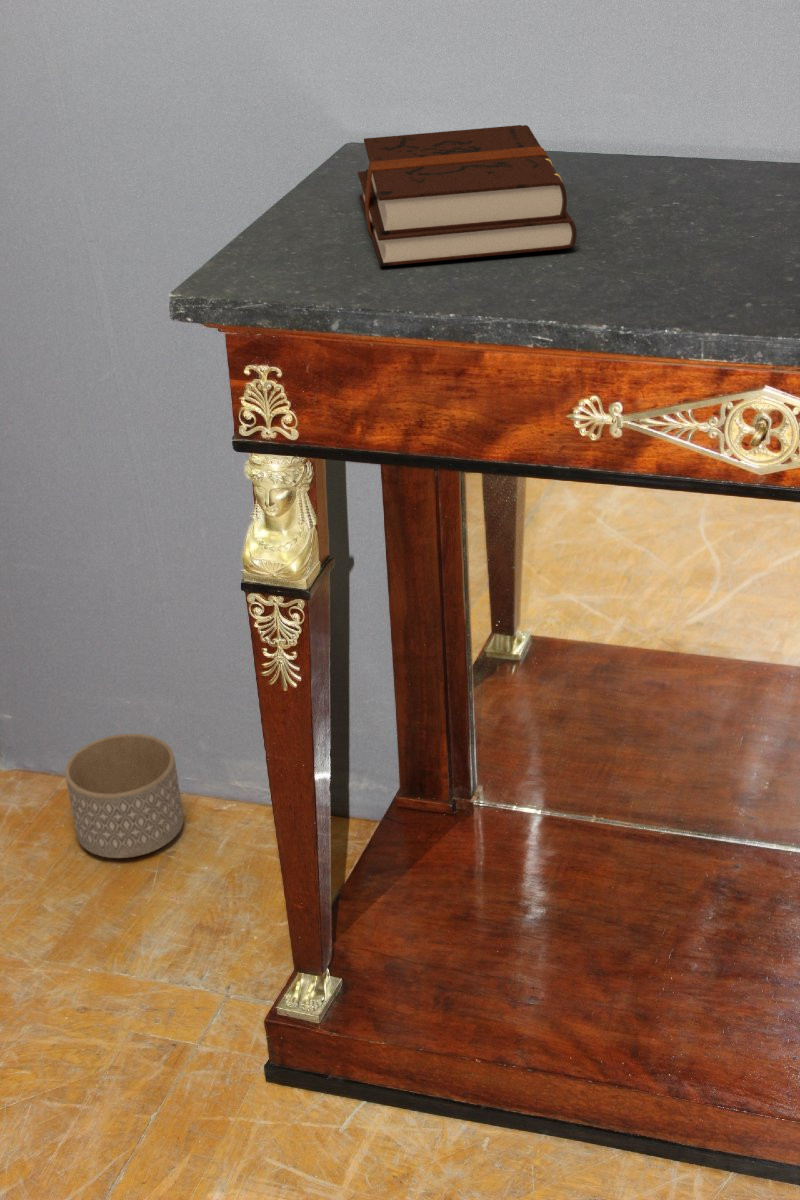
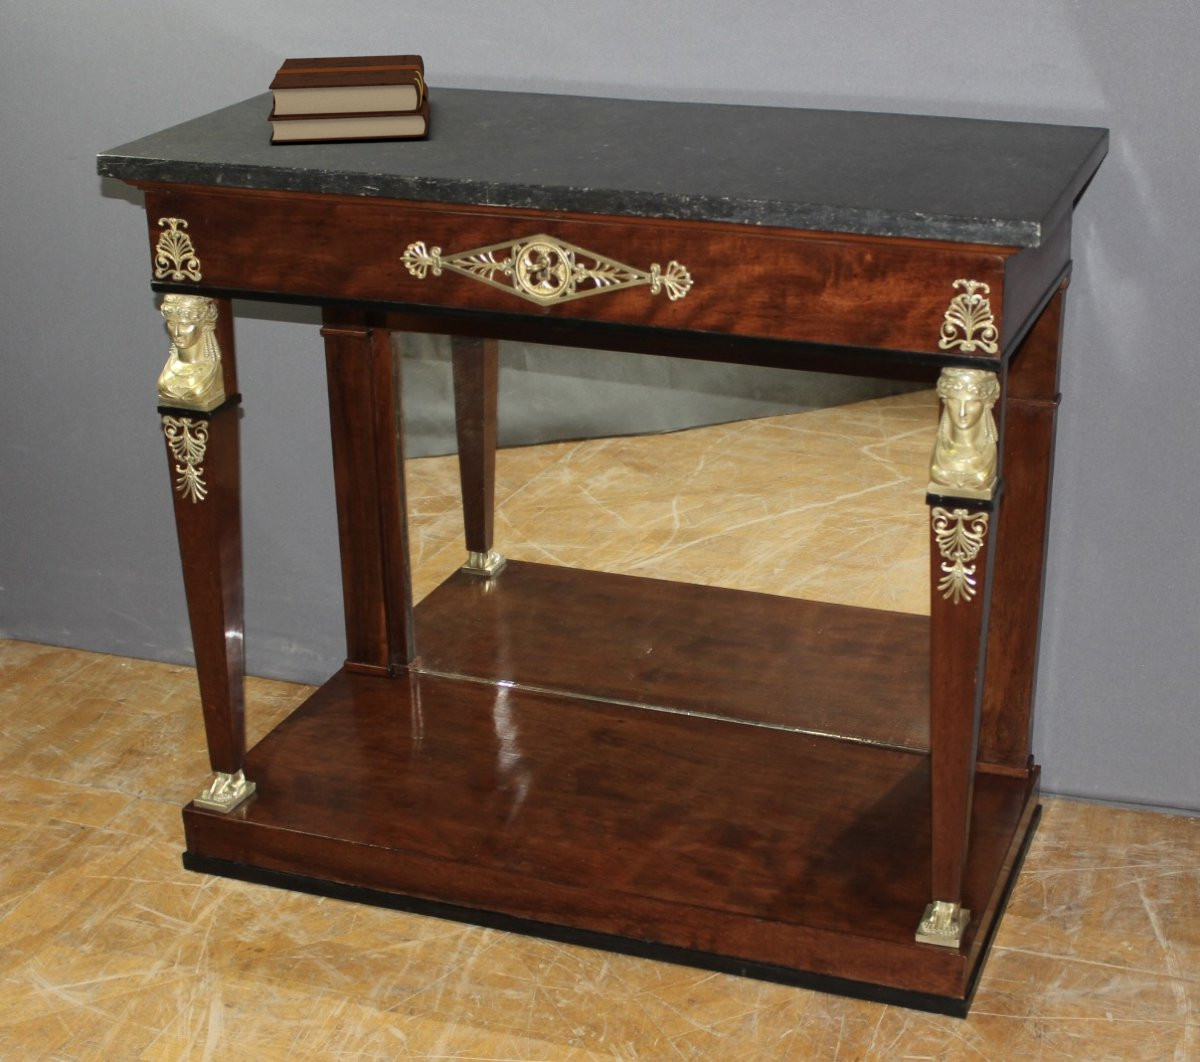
planter: present [65,734,184,858] -> none [54,606,161,711]

